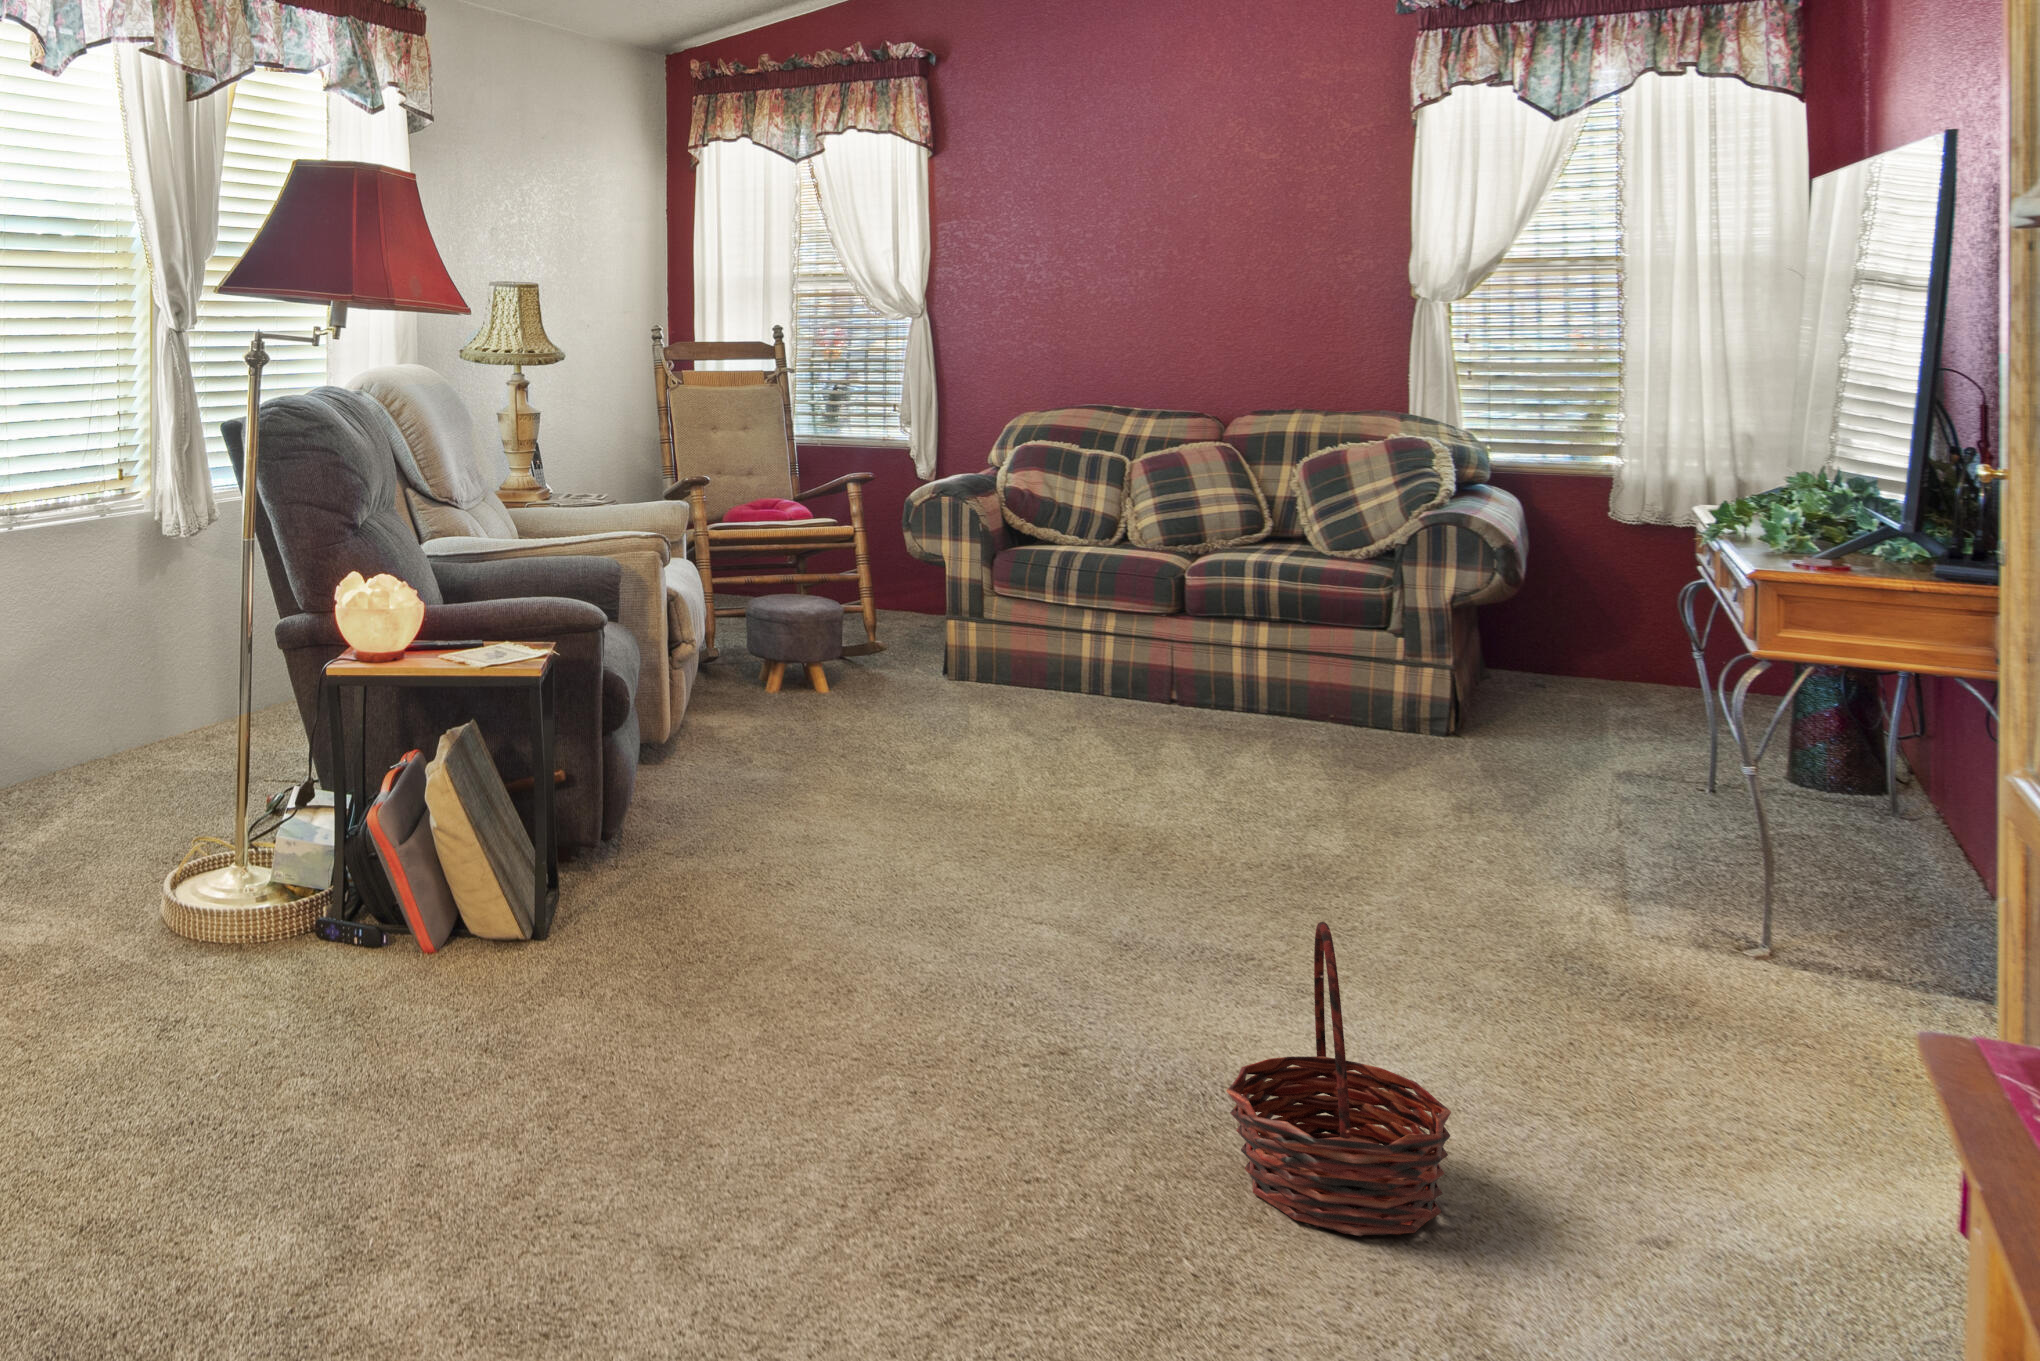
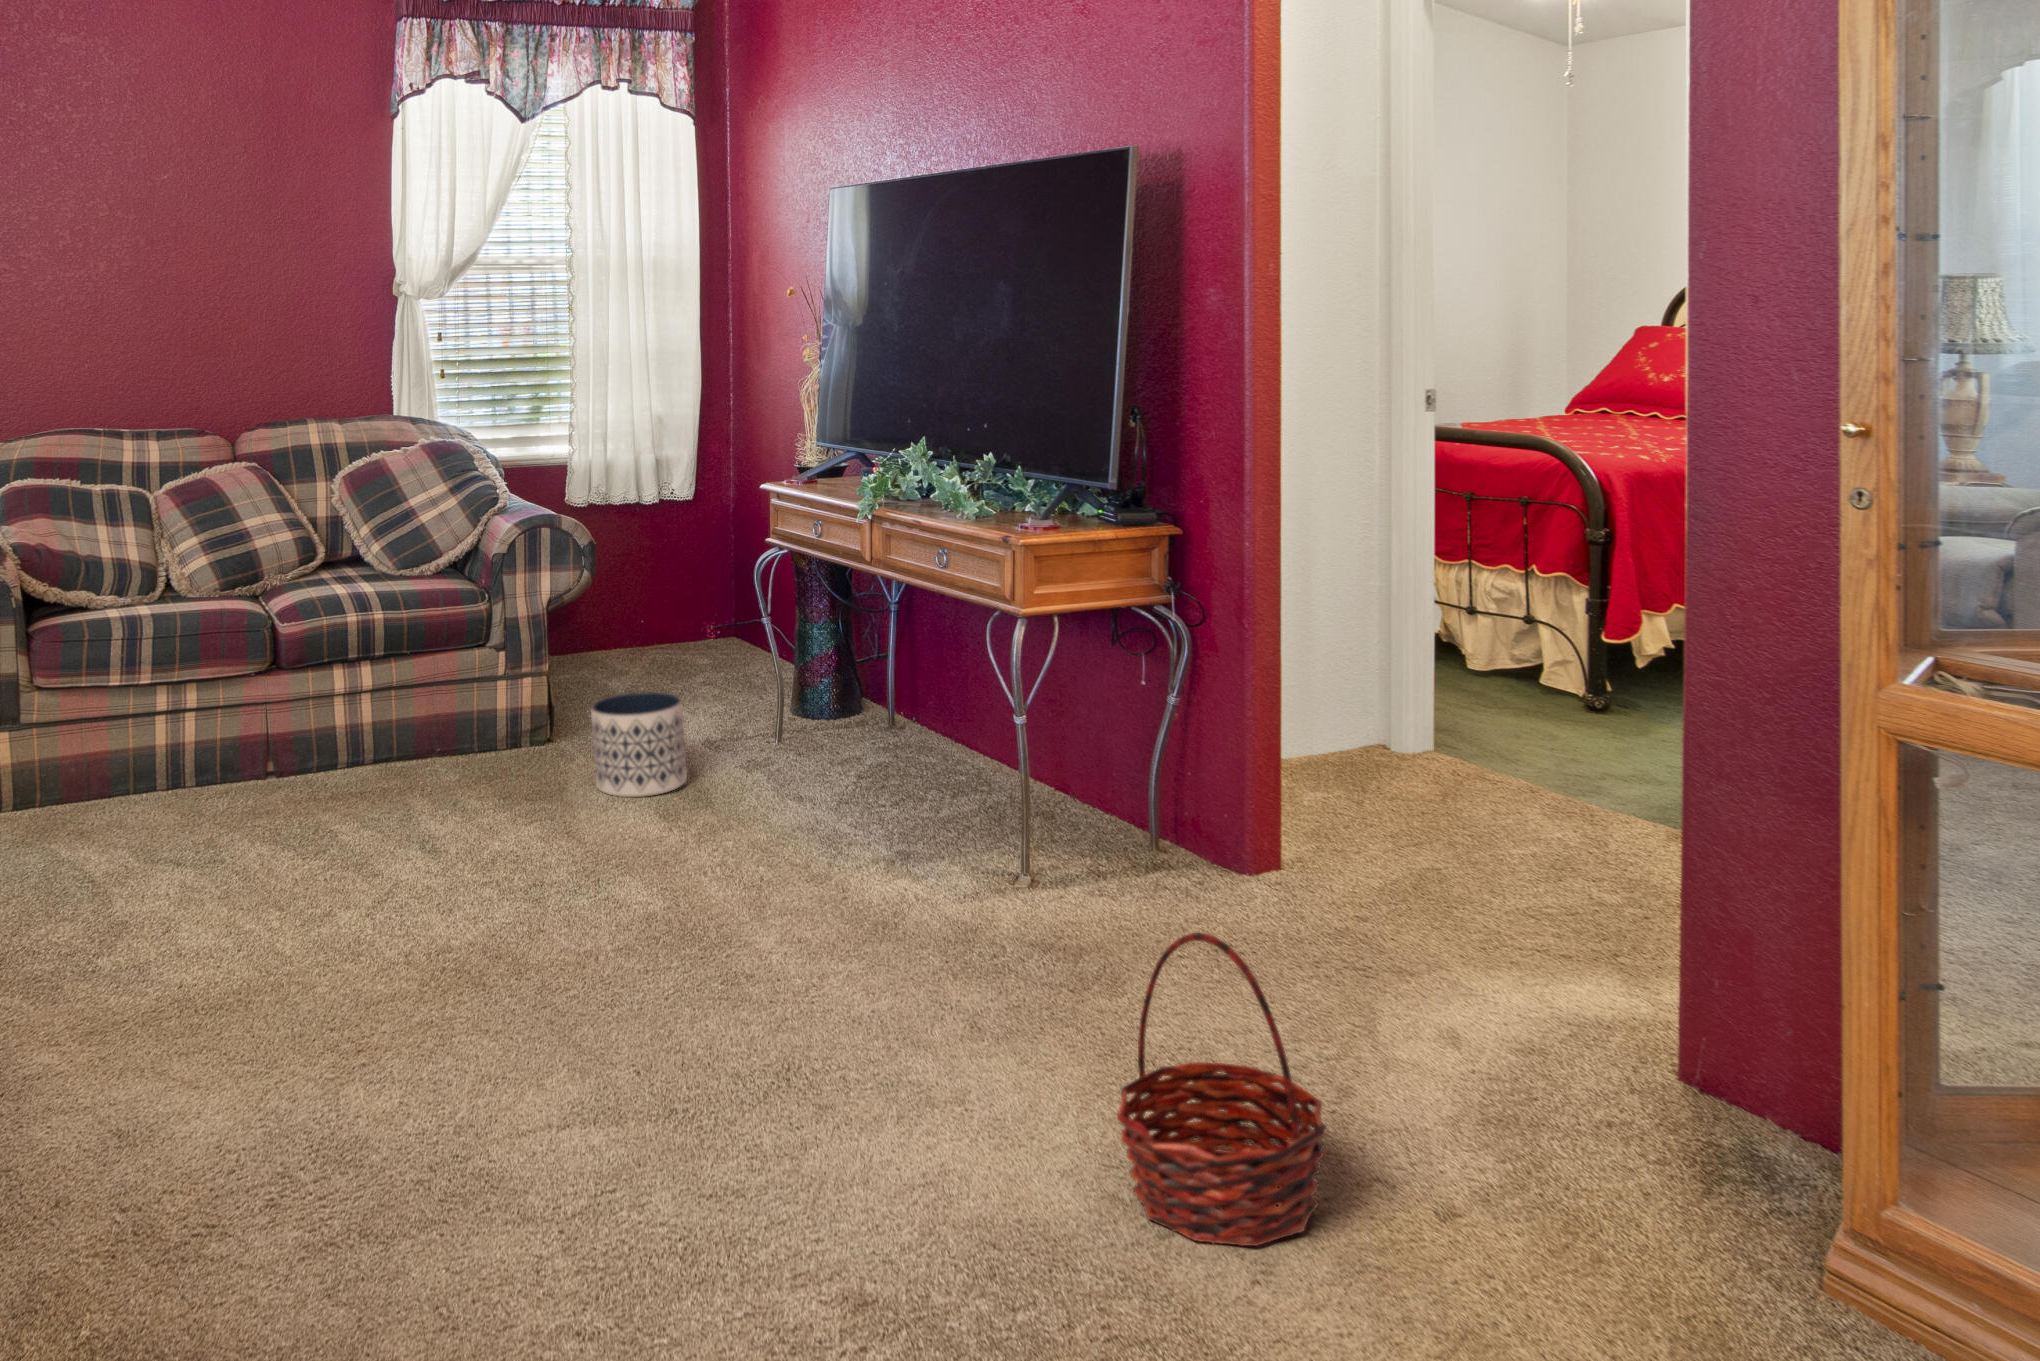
planter: none [1417,695,1526,797] -> present [591,692,687,797]

